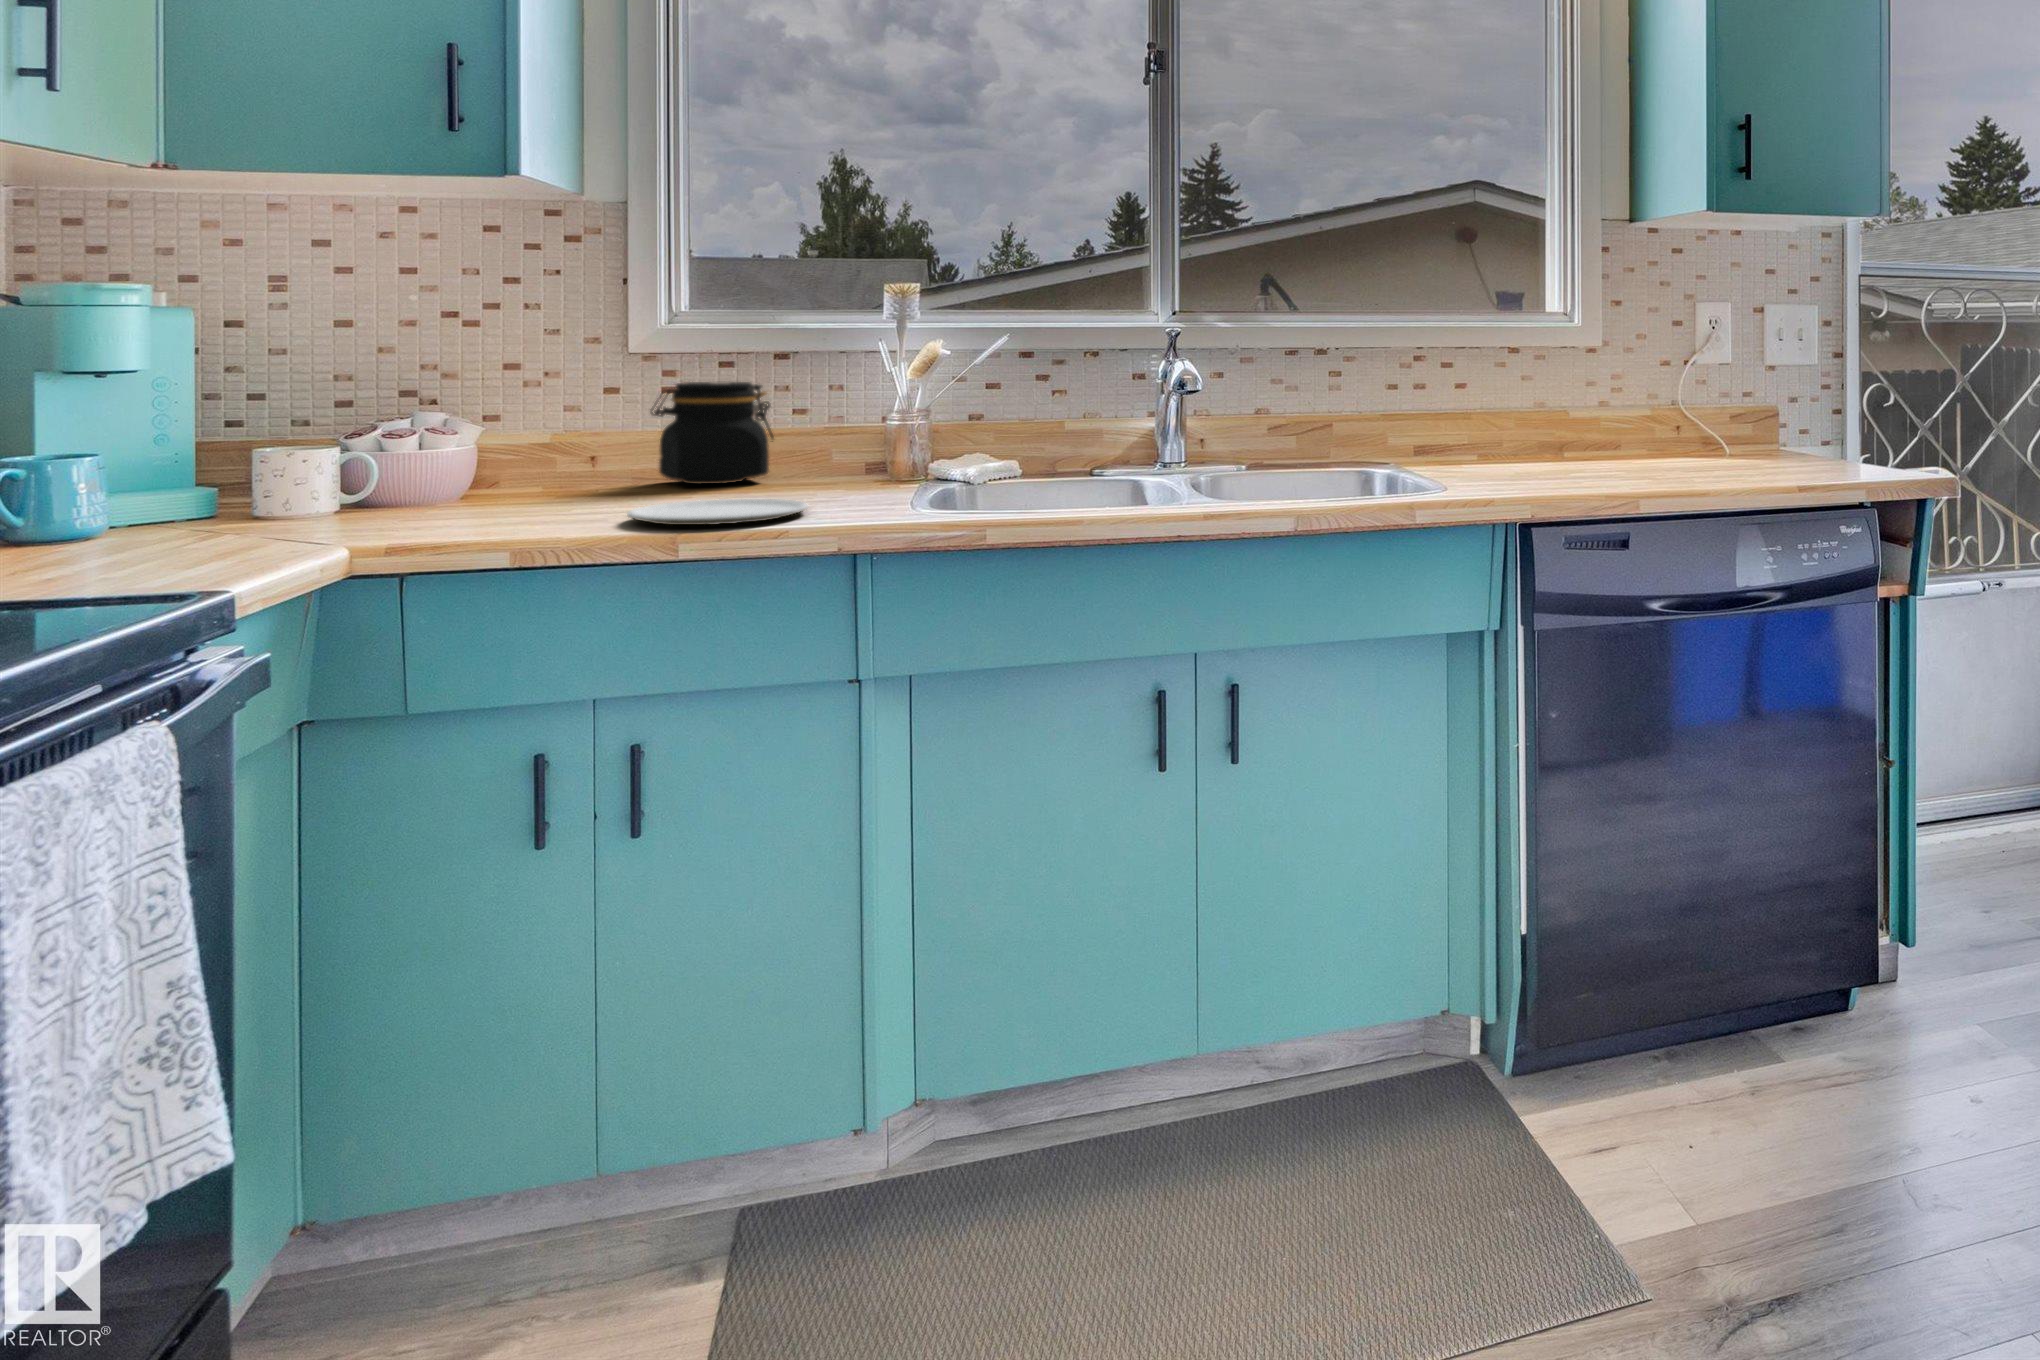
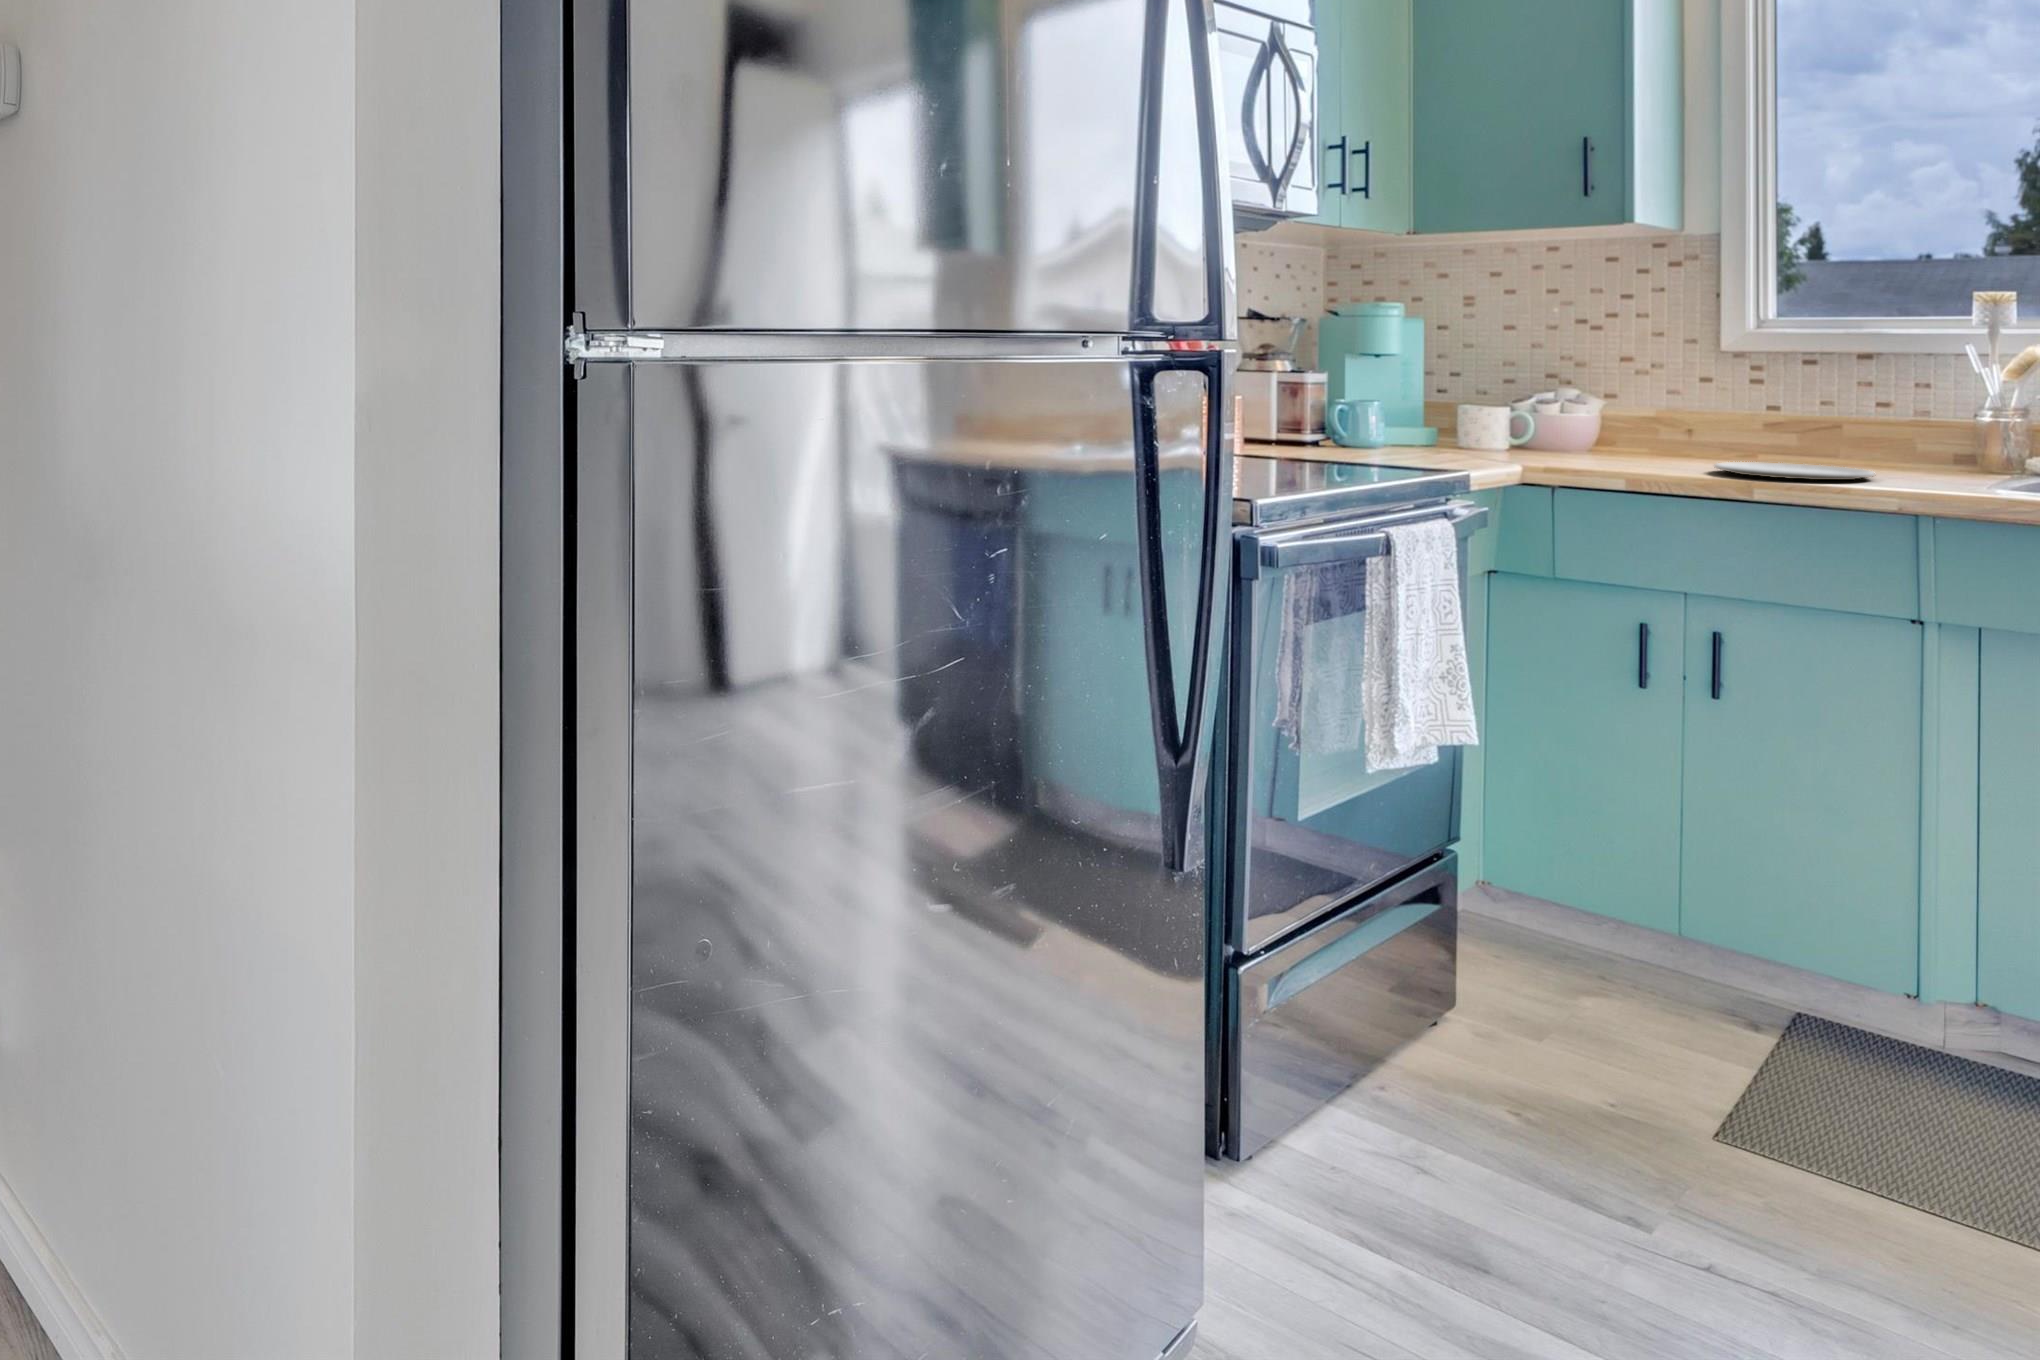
jar: present [651,382,773,484] -> none [1739,375,1855,457]

